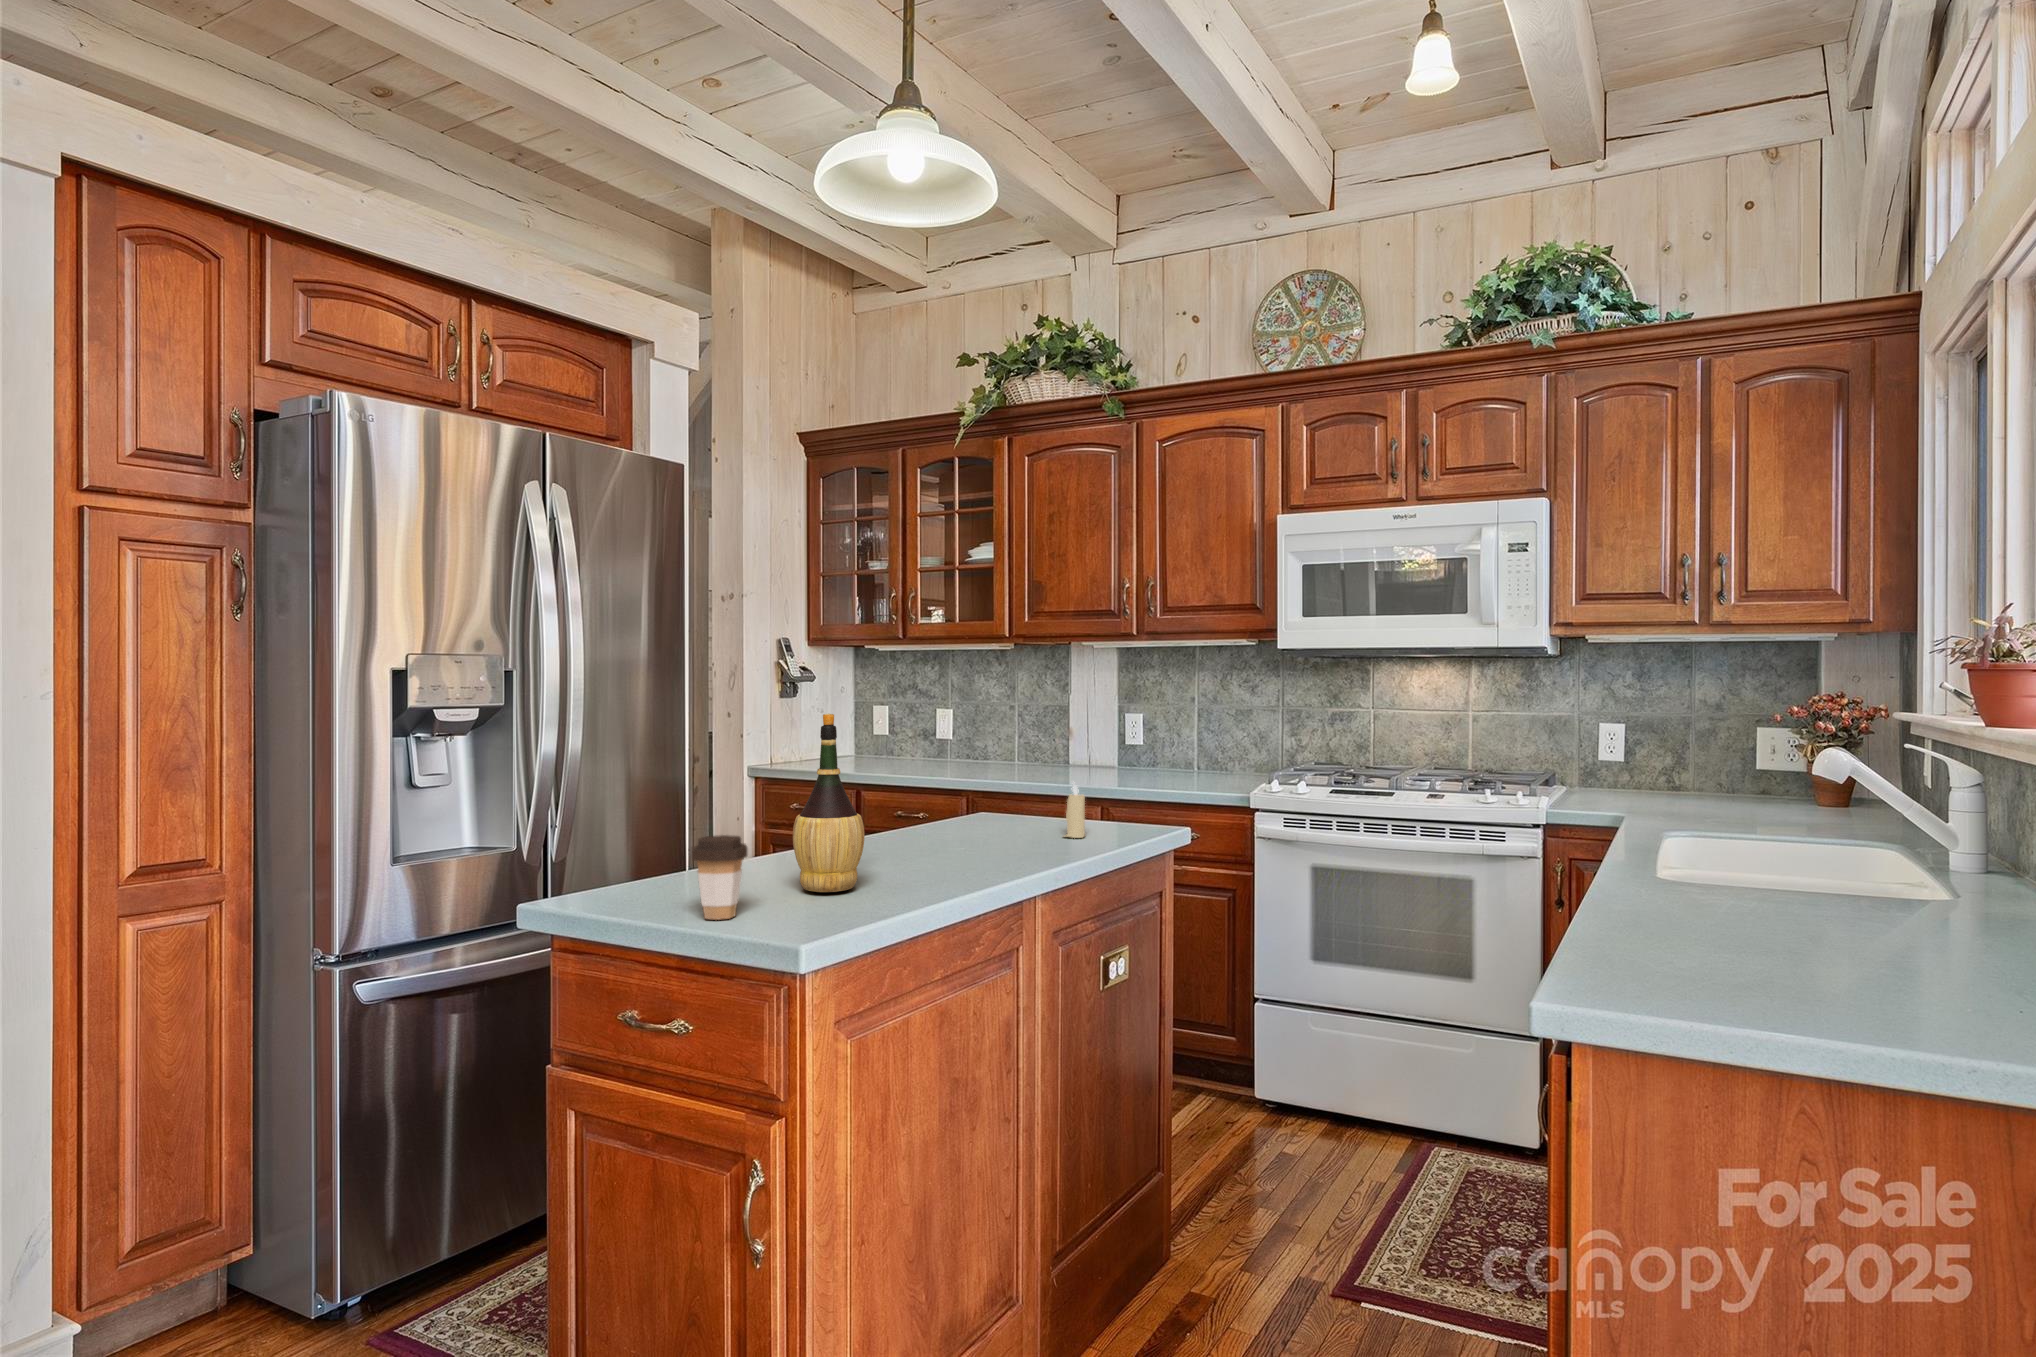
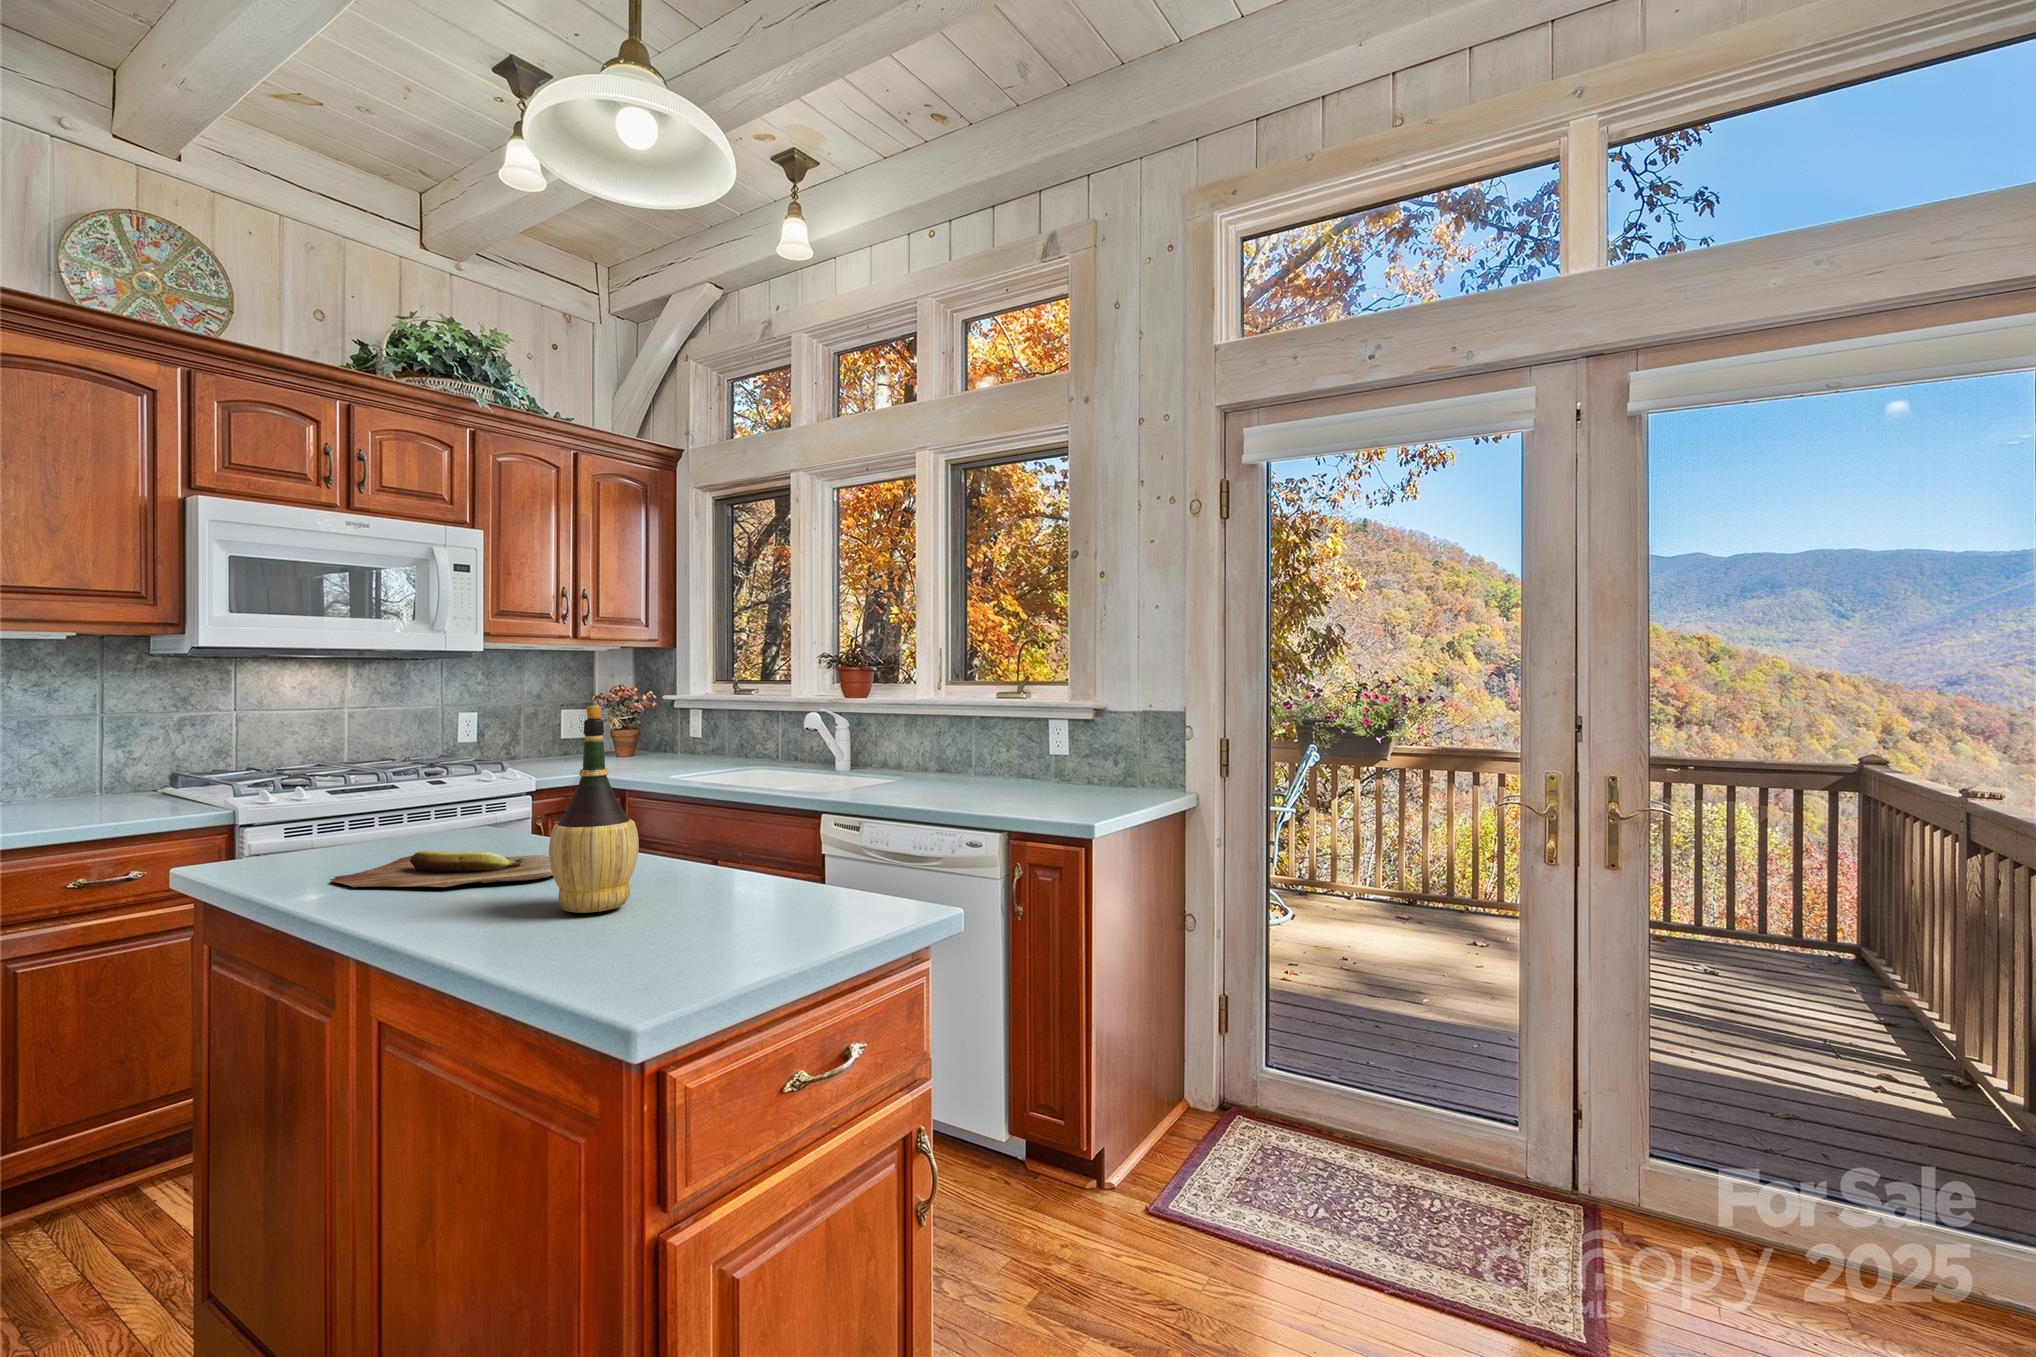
candle: present [1066,784,1085,838] -> none [450,782,475,844]
cutting board: none [887,830,1021,867] -> present [331,851,553,887]
coffee cup: present [692,835,748,920] -> none [636,845,707,946]

